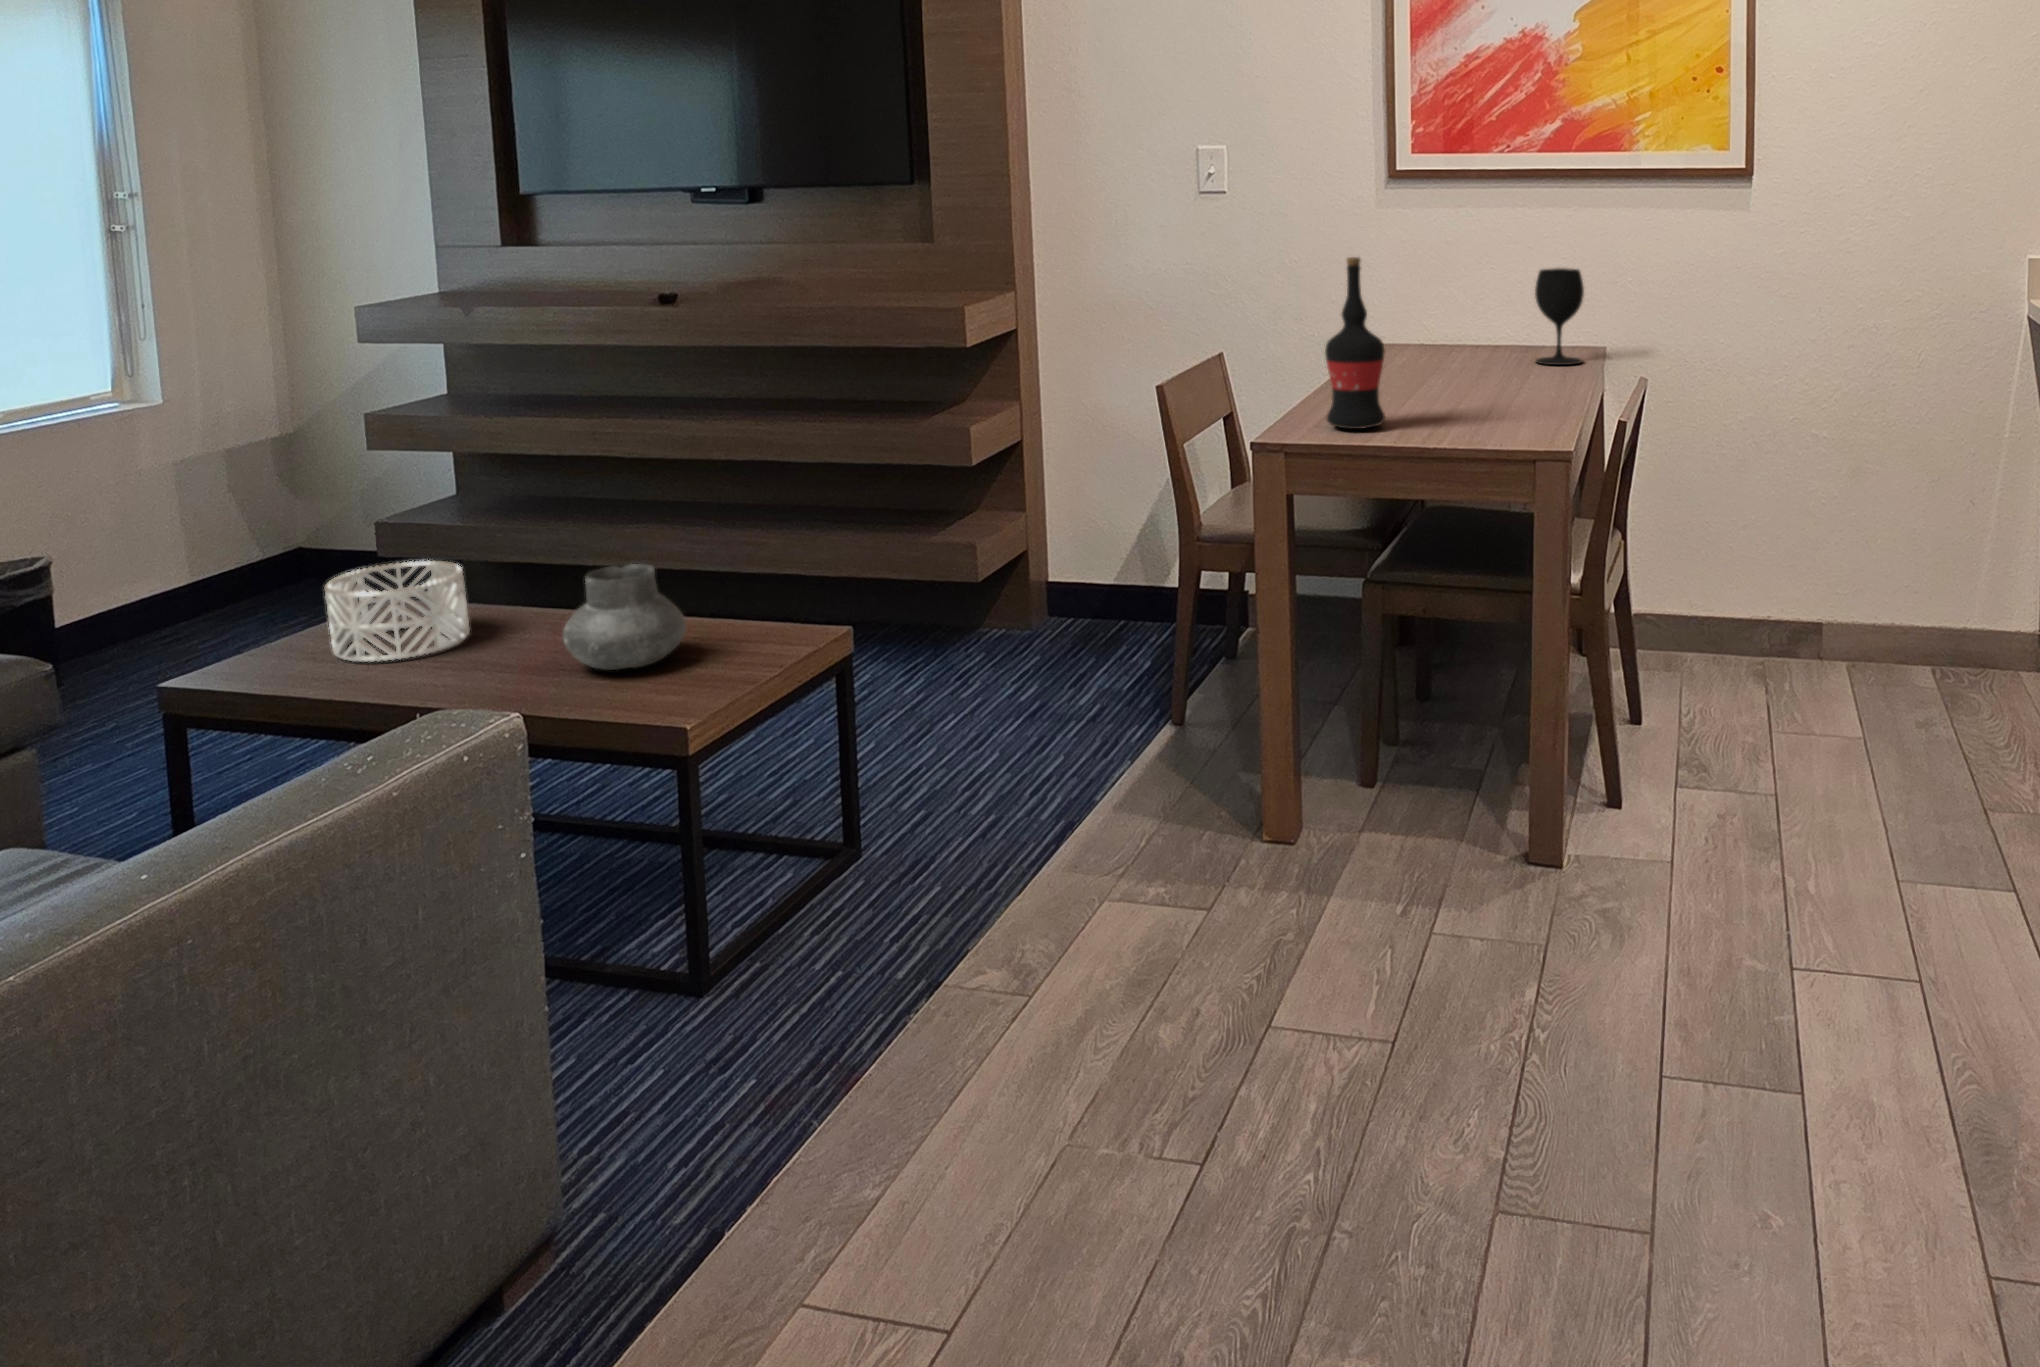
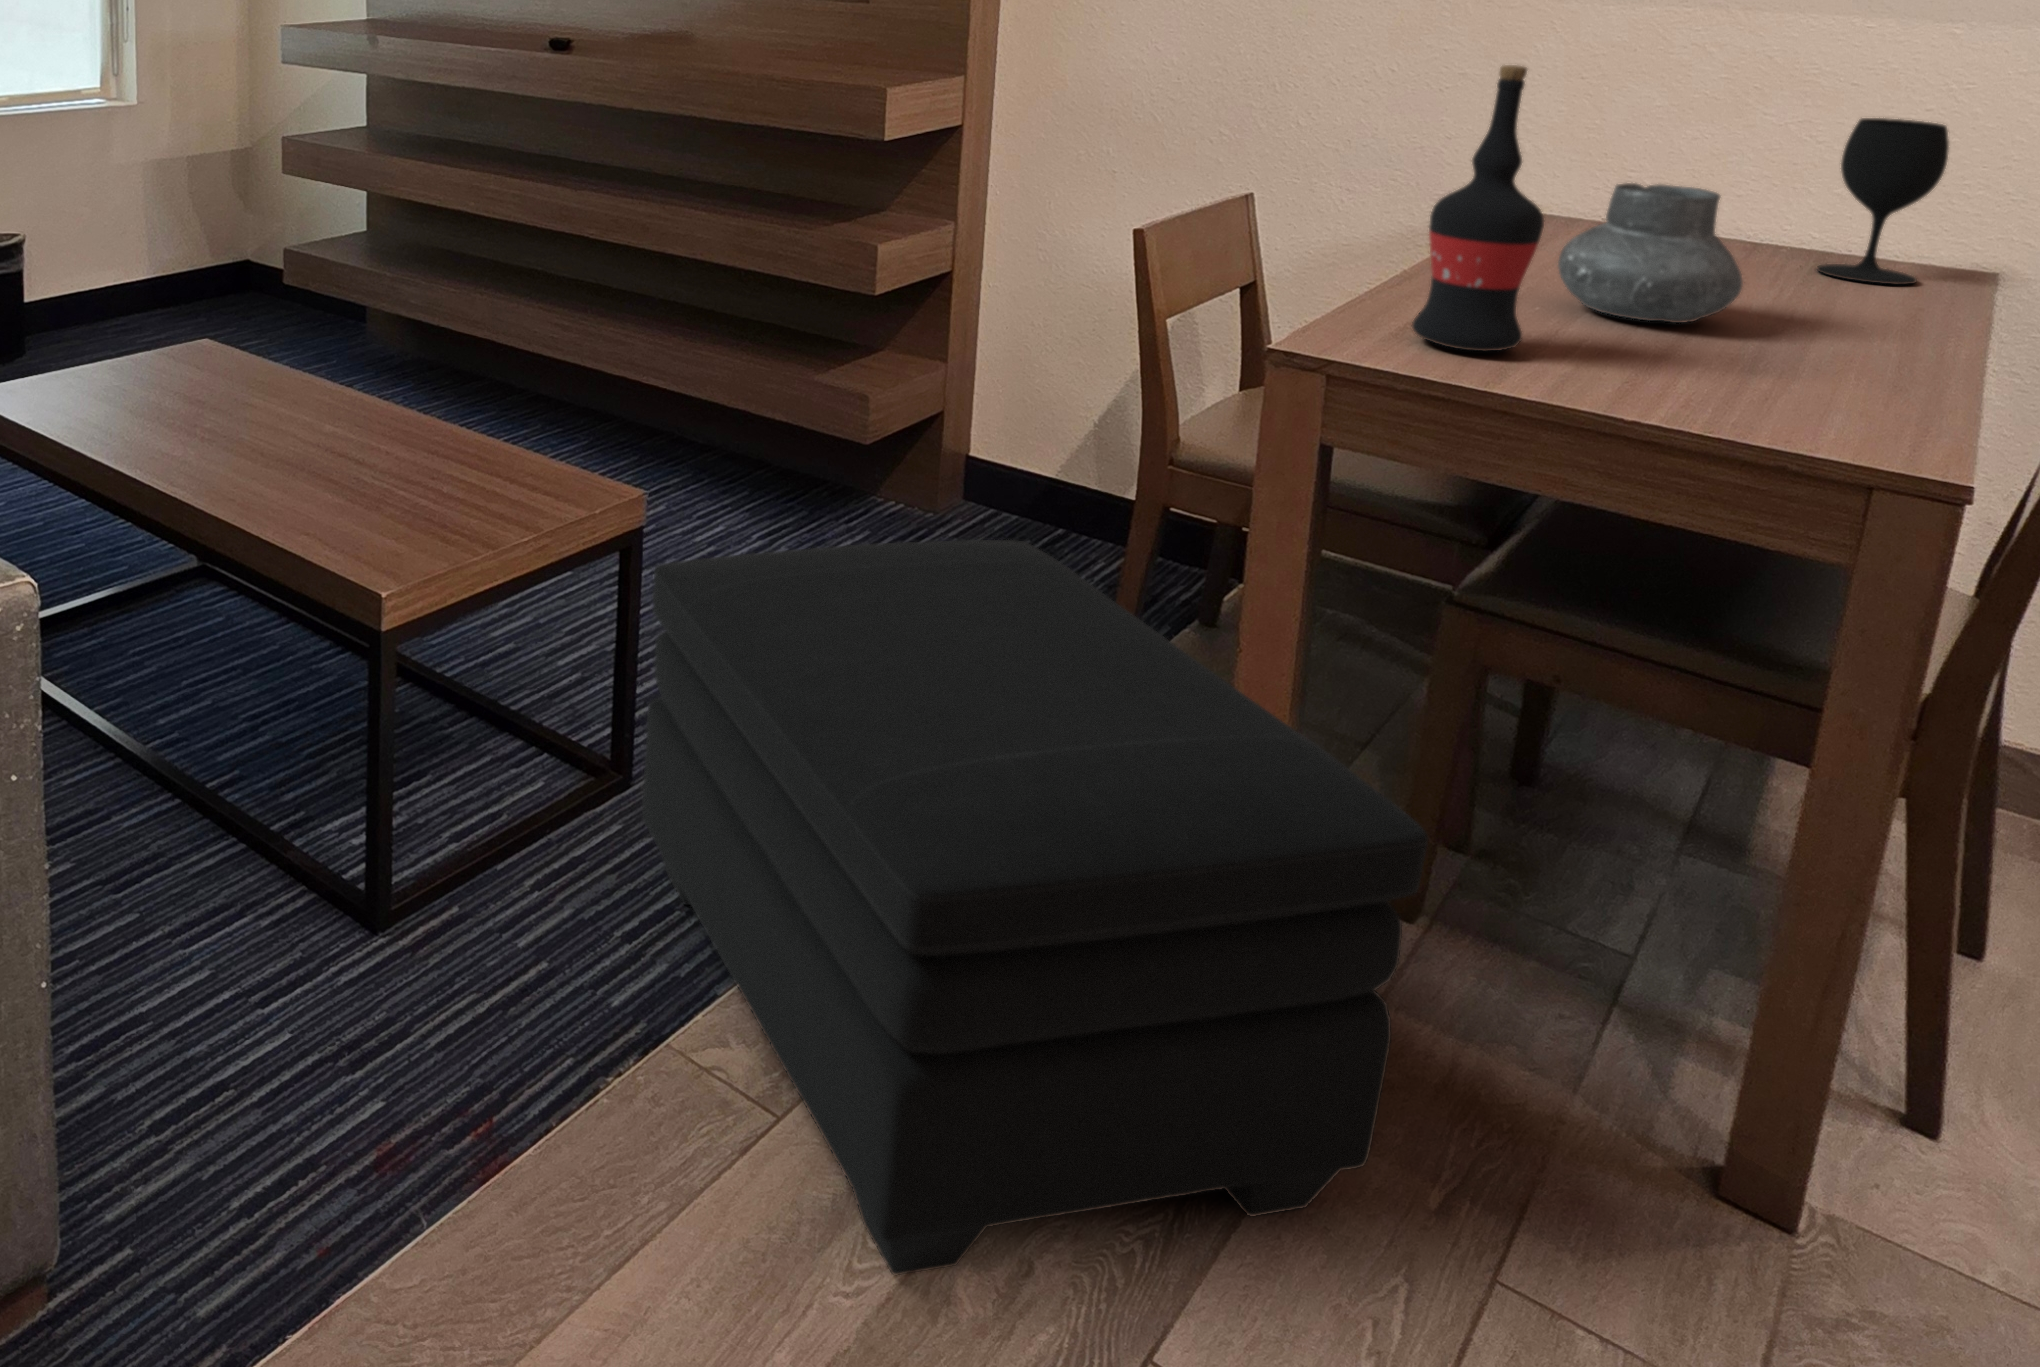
decorative bowl: present [324,561,470,662] -> none [94,319,238,435]
vase: present [563,564,686,670] -> present [1558,183,1743,323]
ottoman: none [873,605,1384,1052] -> present [642,540,1428,1275]

